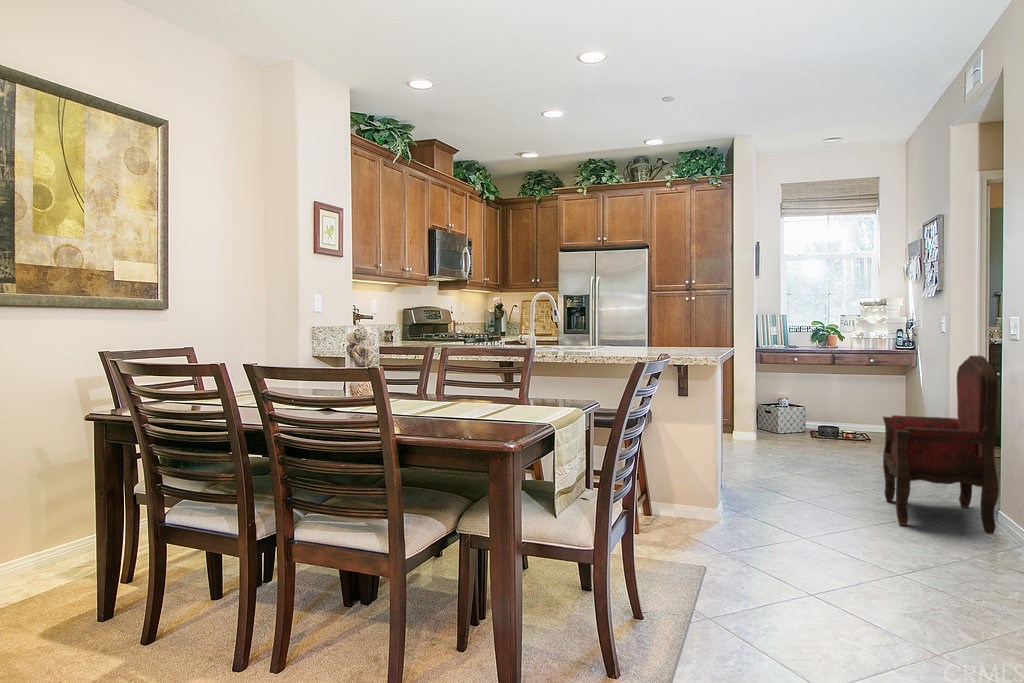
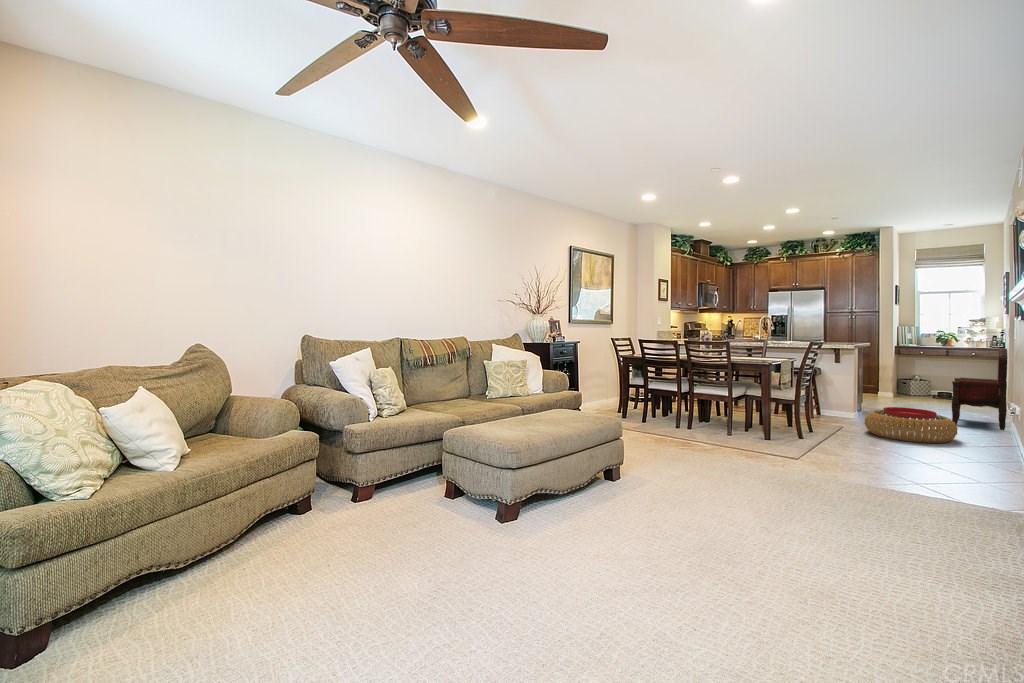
pouf: none [756,517,975,637] -> present [865,407,957,443]

